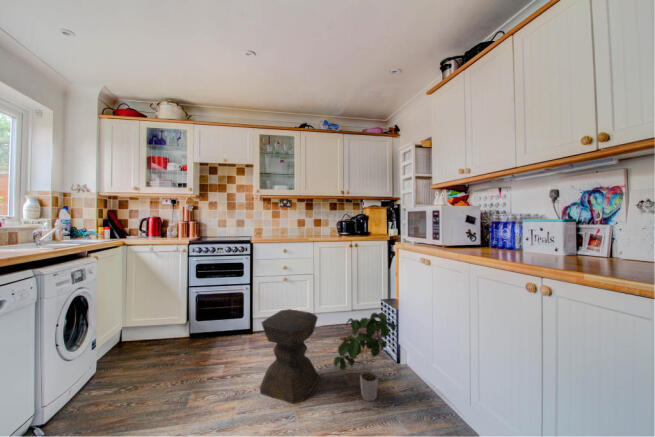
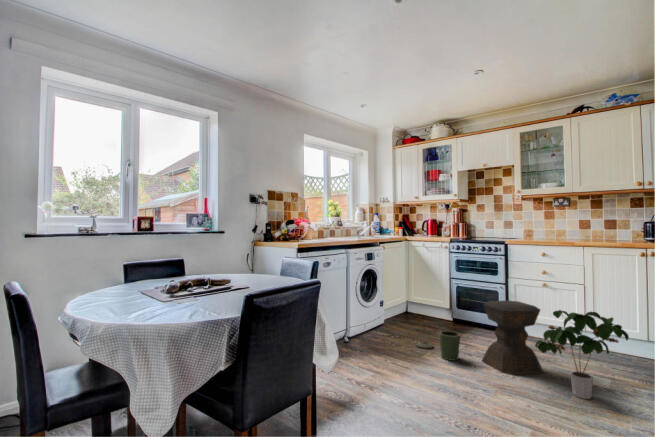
trash can: none [165,371,238,419] -> present [417,331,460,360]

